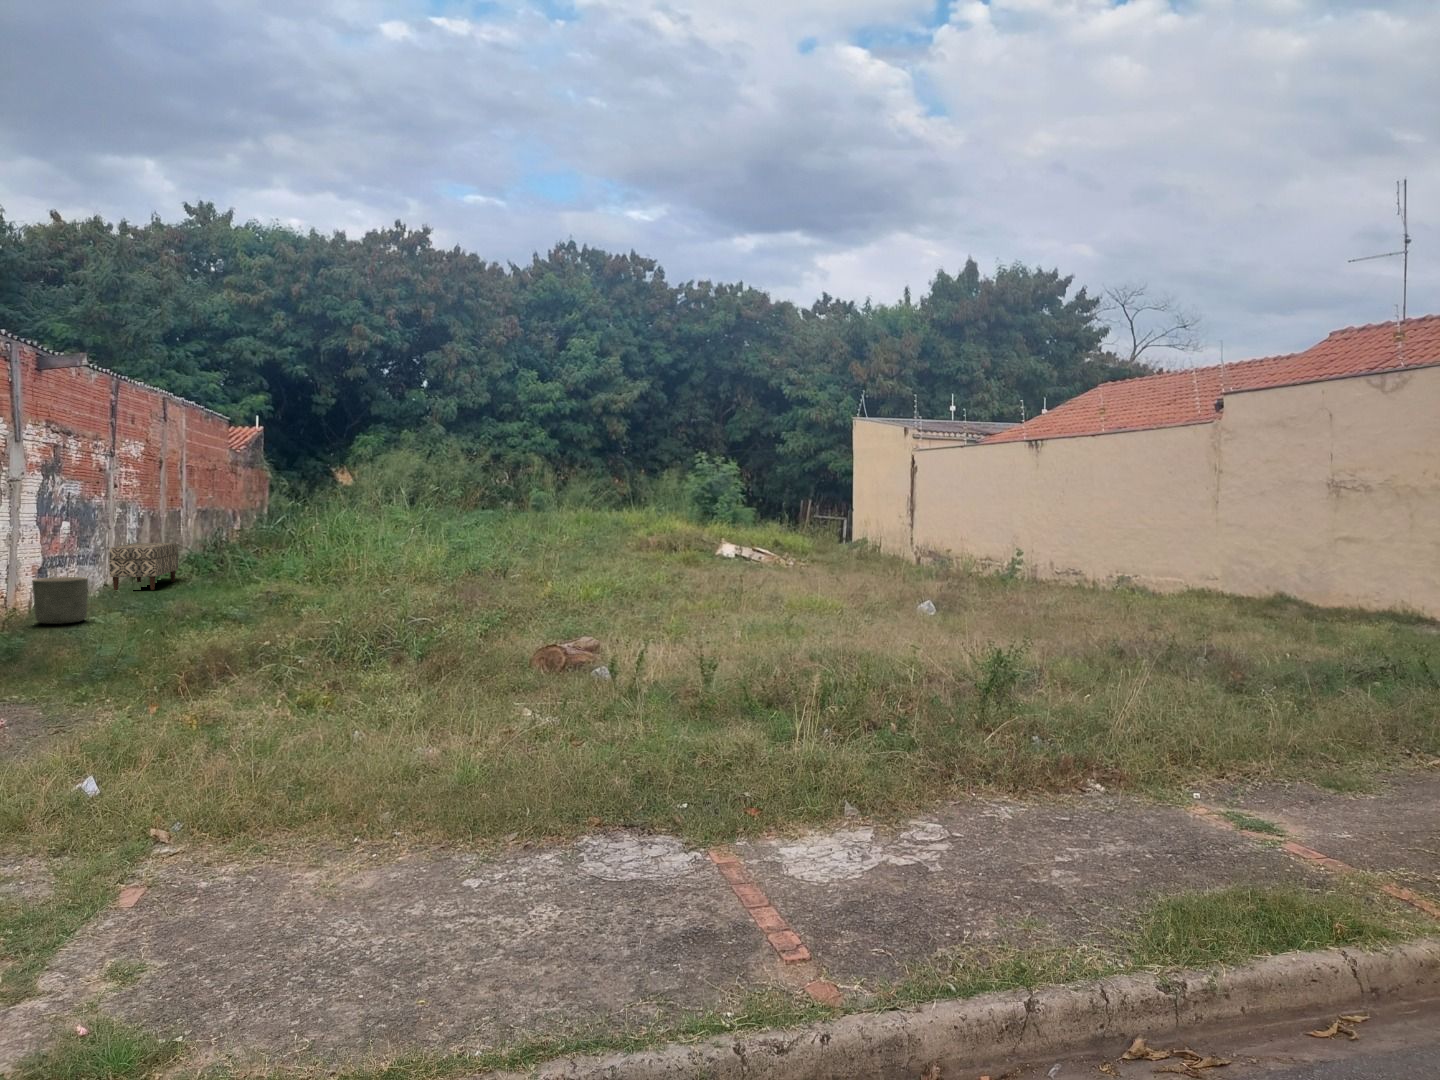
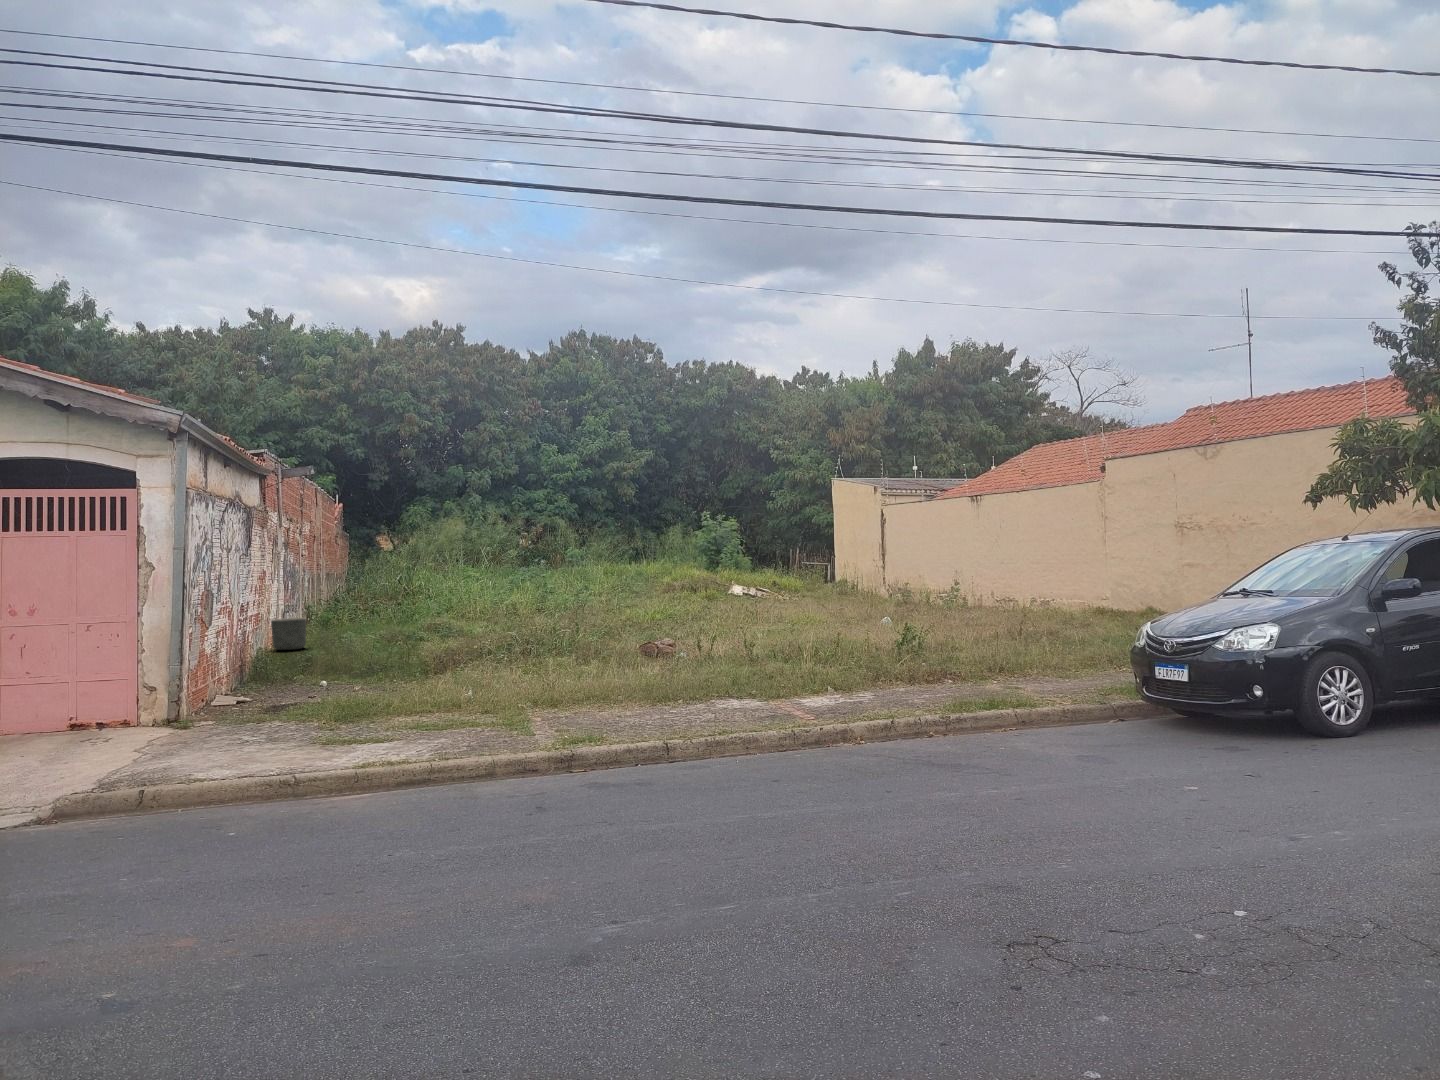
bench: present [109,543,178,590] -> none [293,595,332,631]

